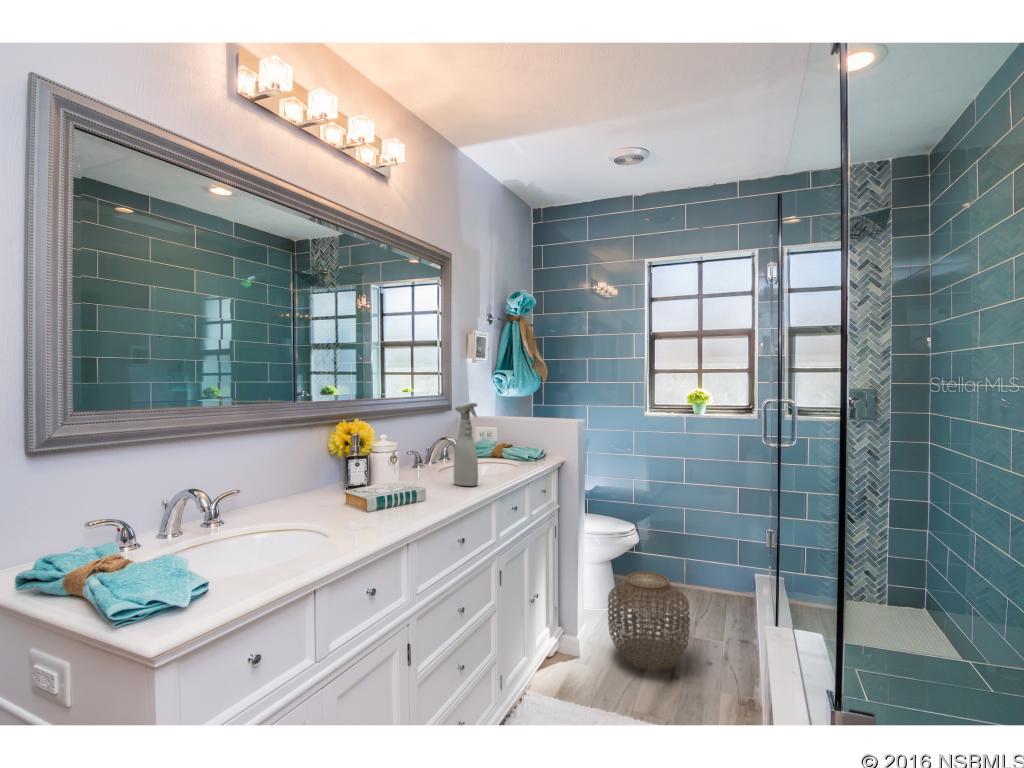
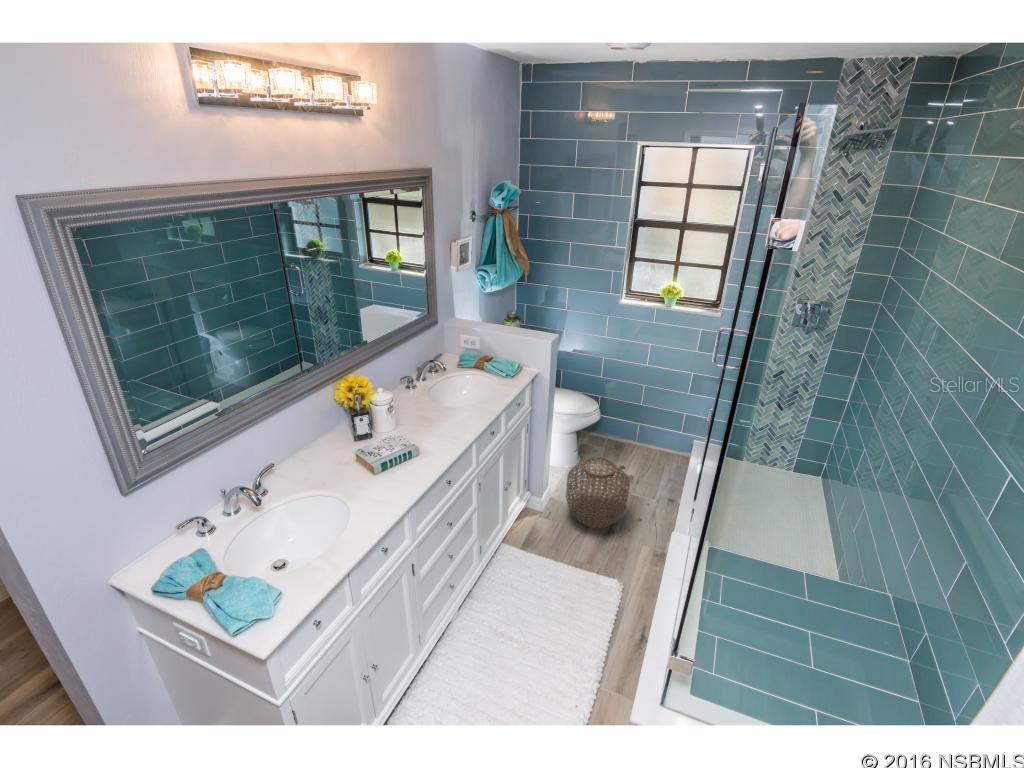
spray bottle: present [454,403,478,486] -> none [441,362,461,428]

